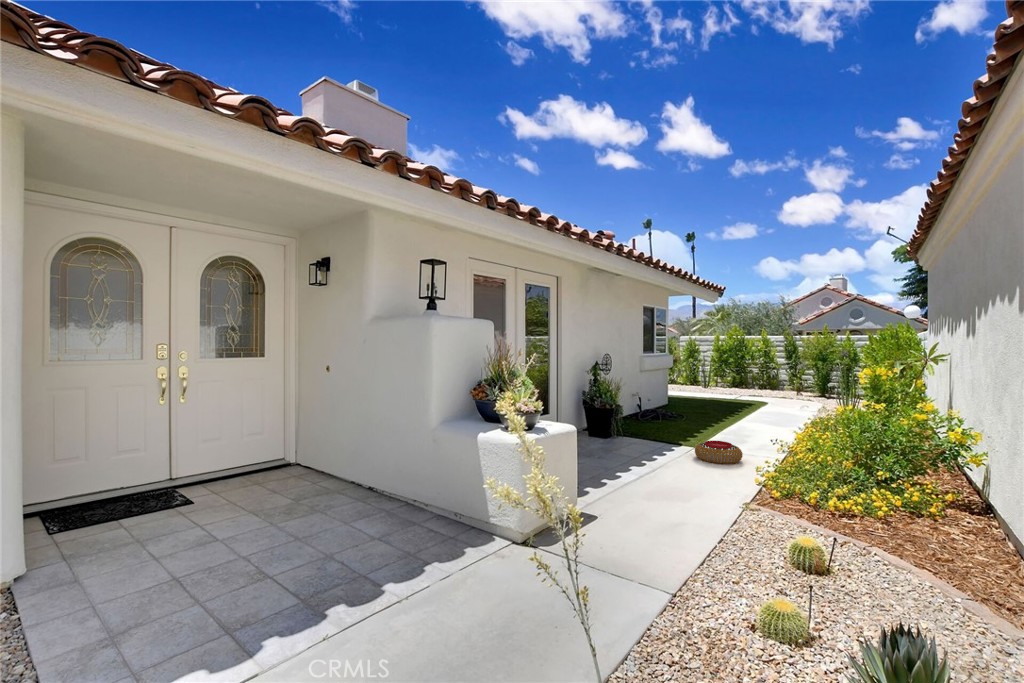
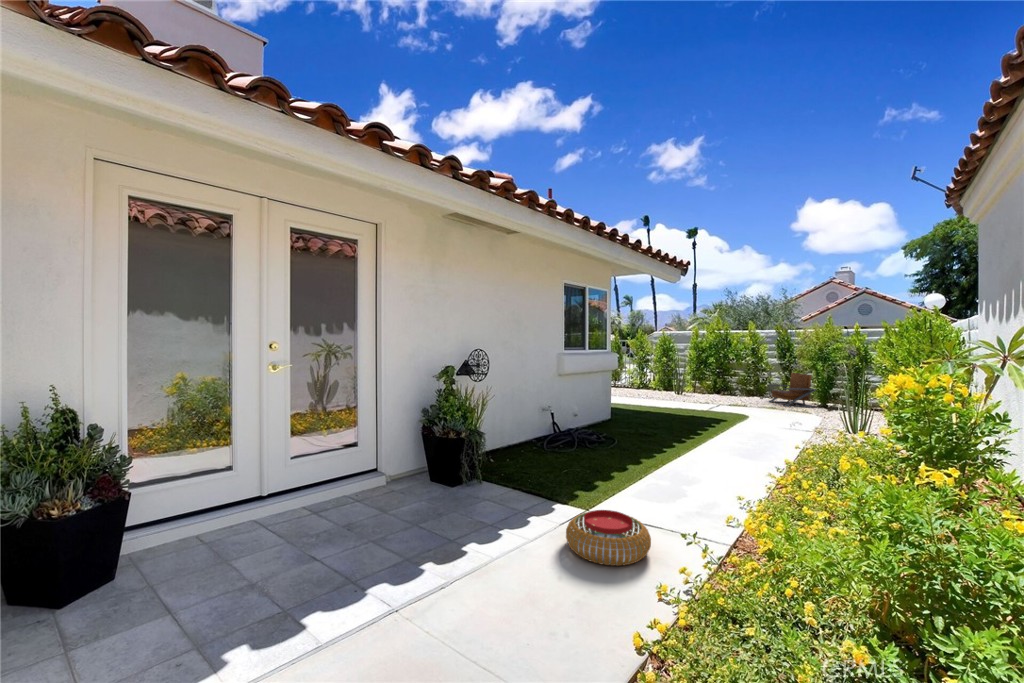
lounge chair: none [779,370,818,397] -> present [769,373,816,408]

